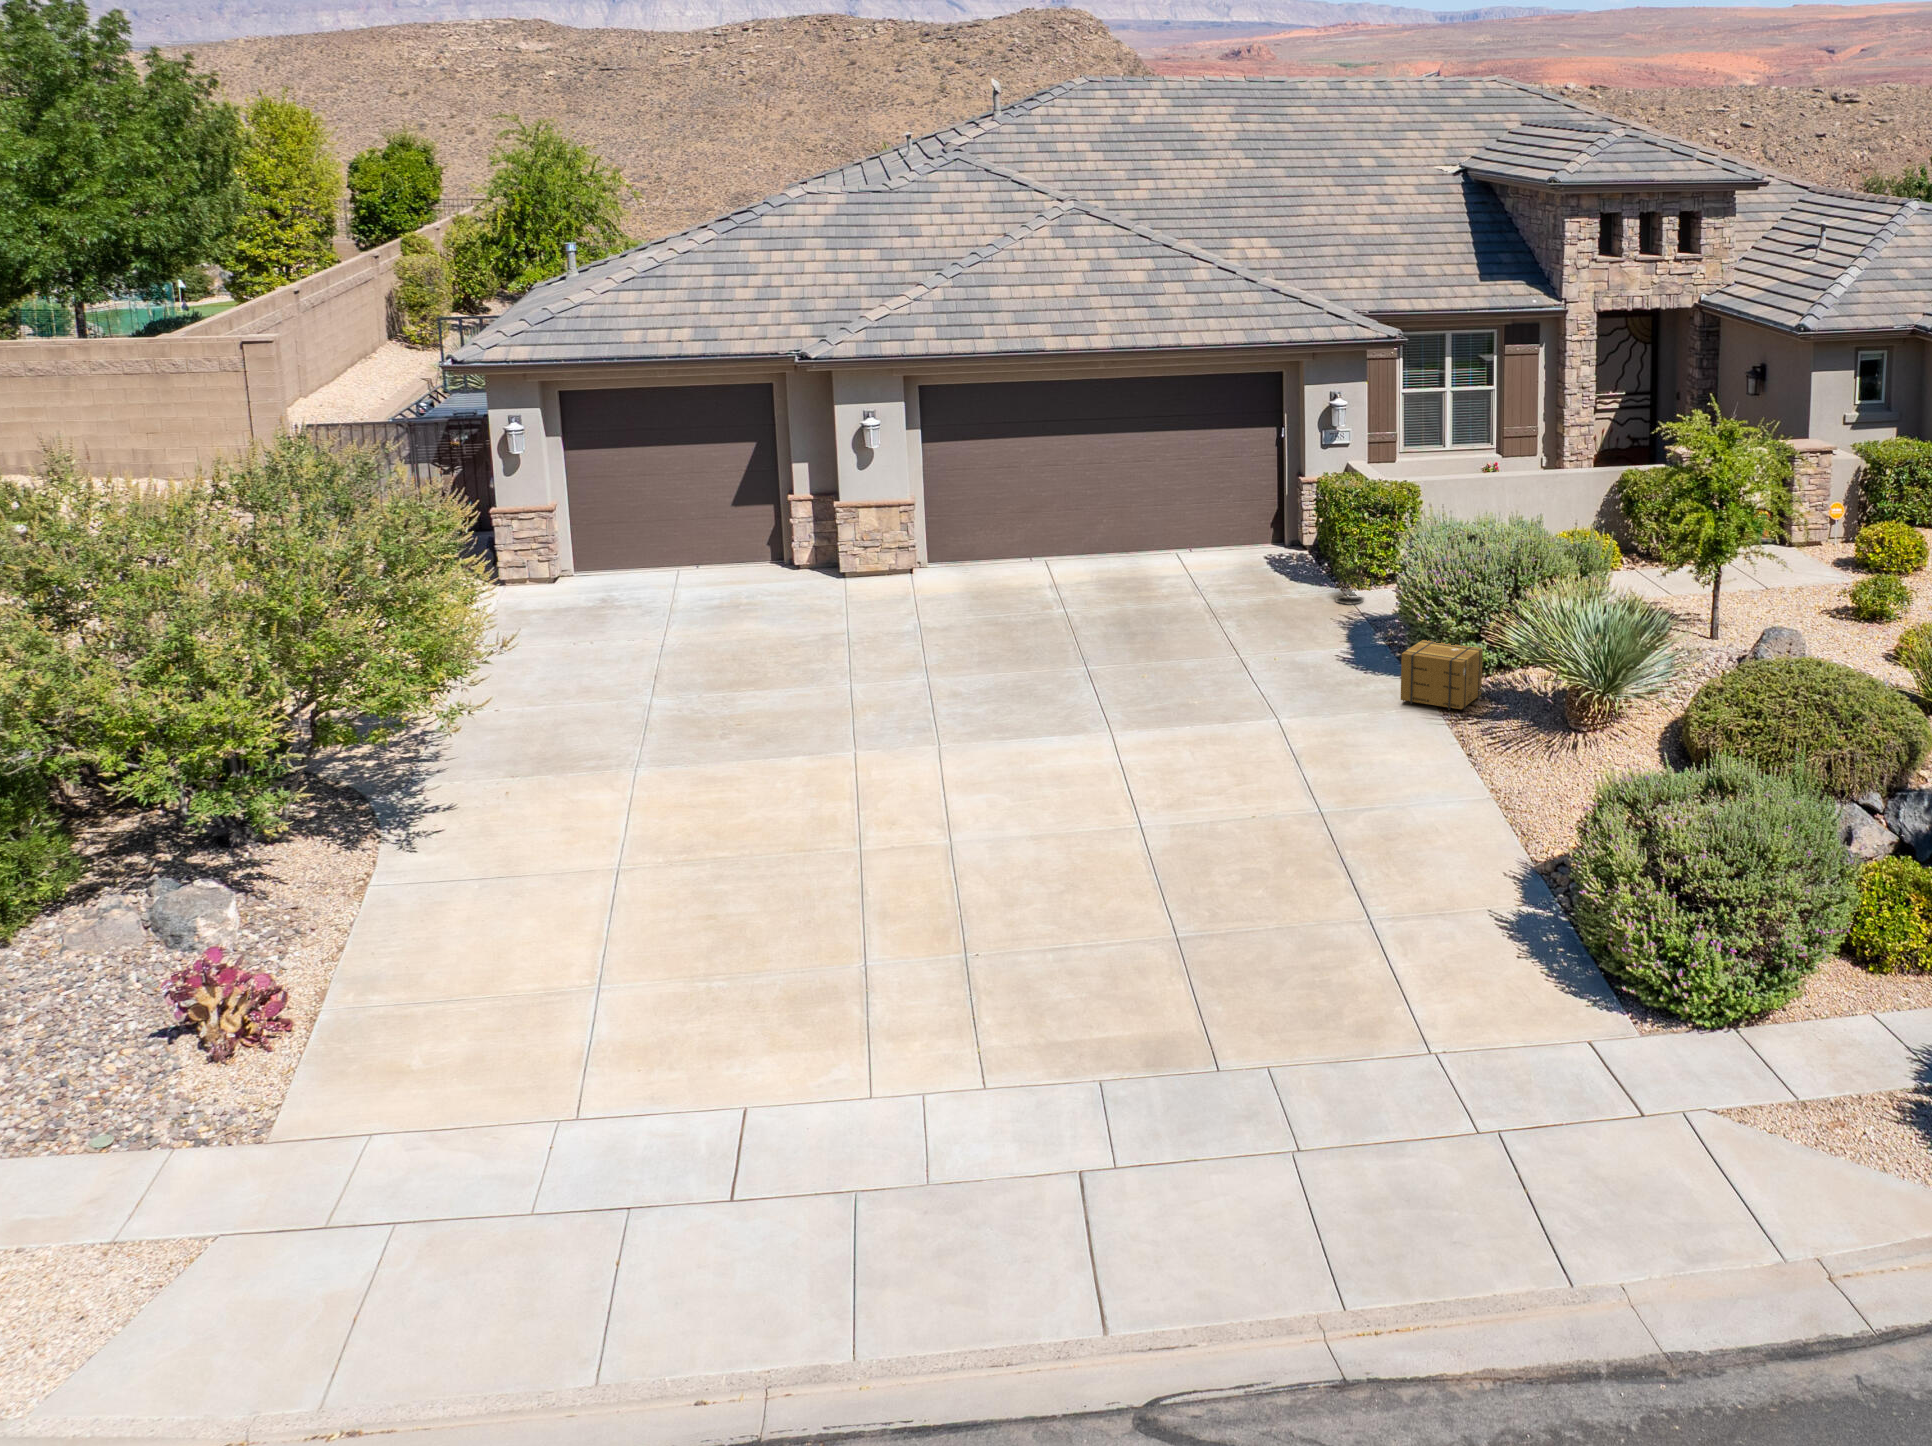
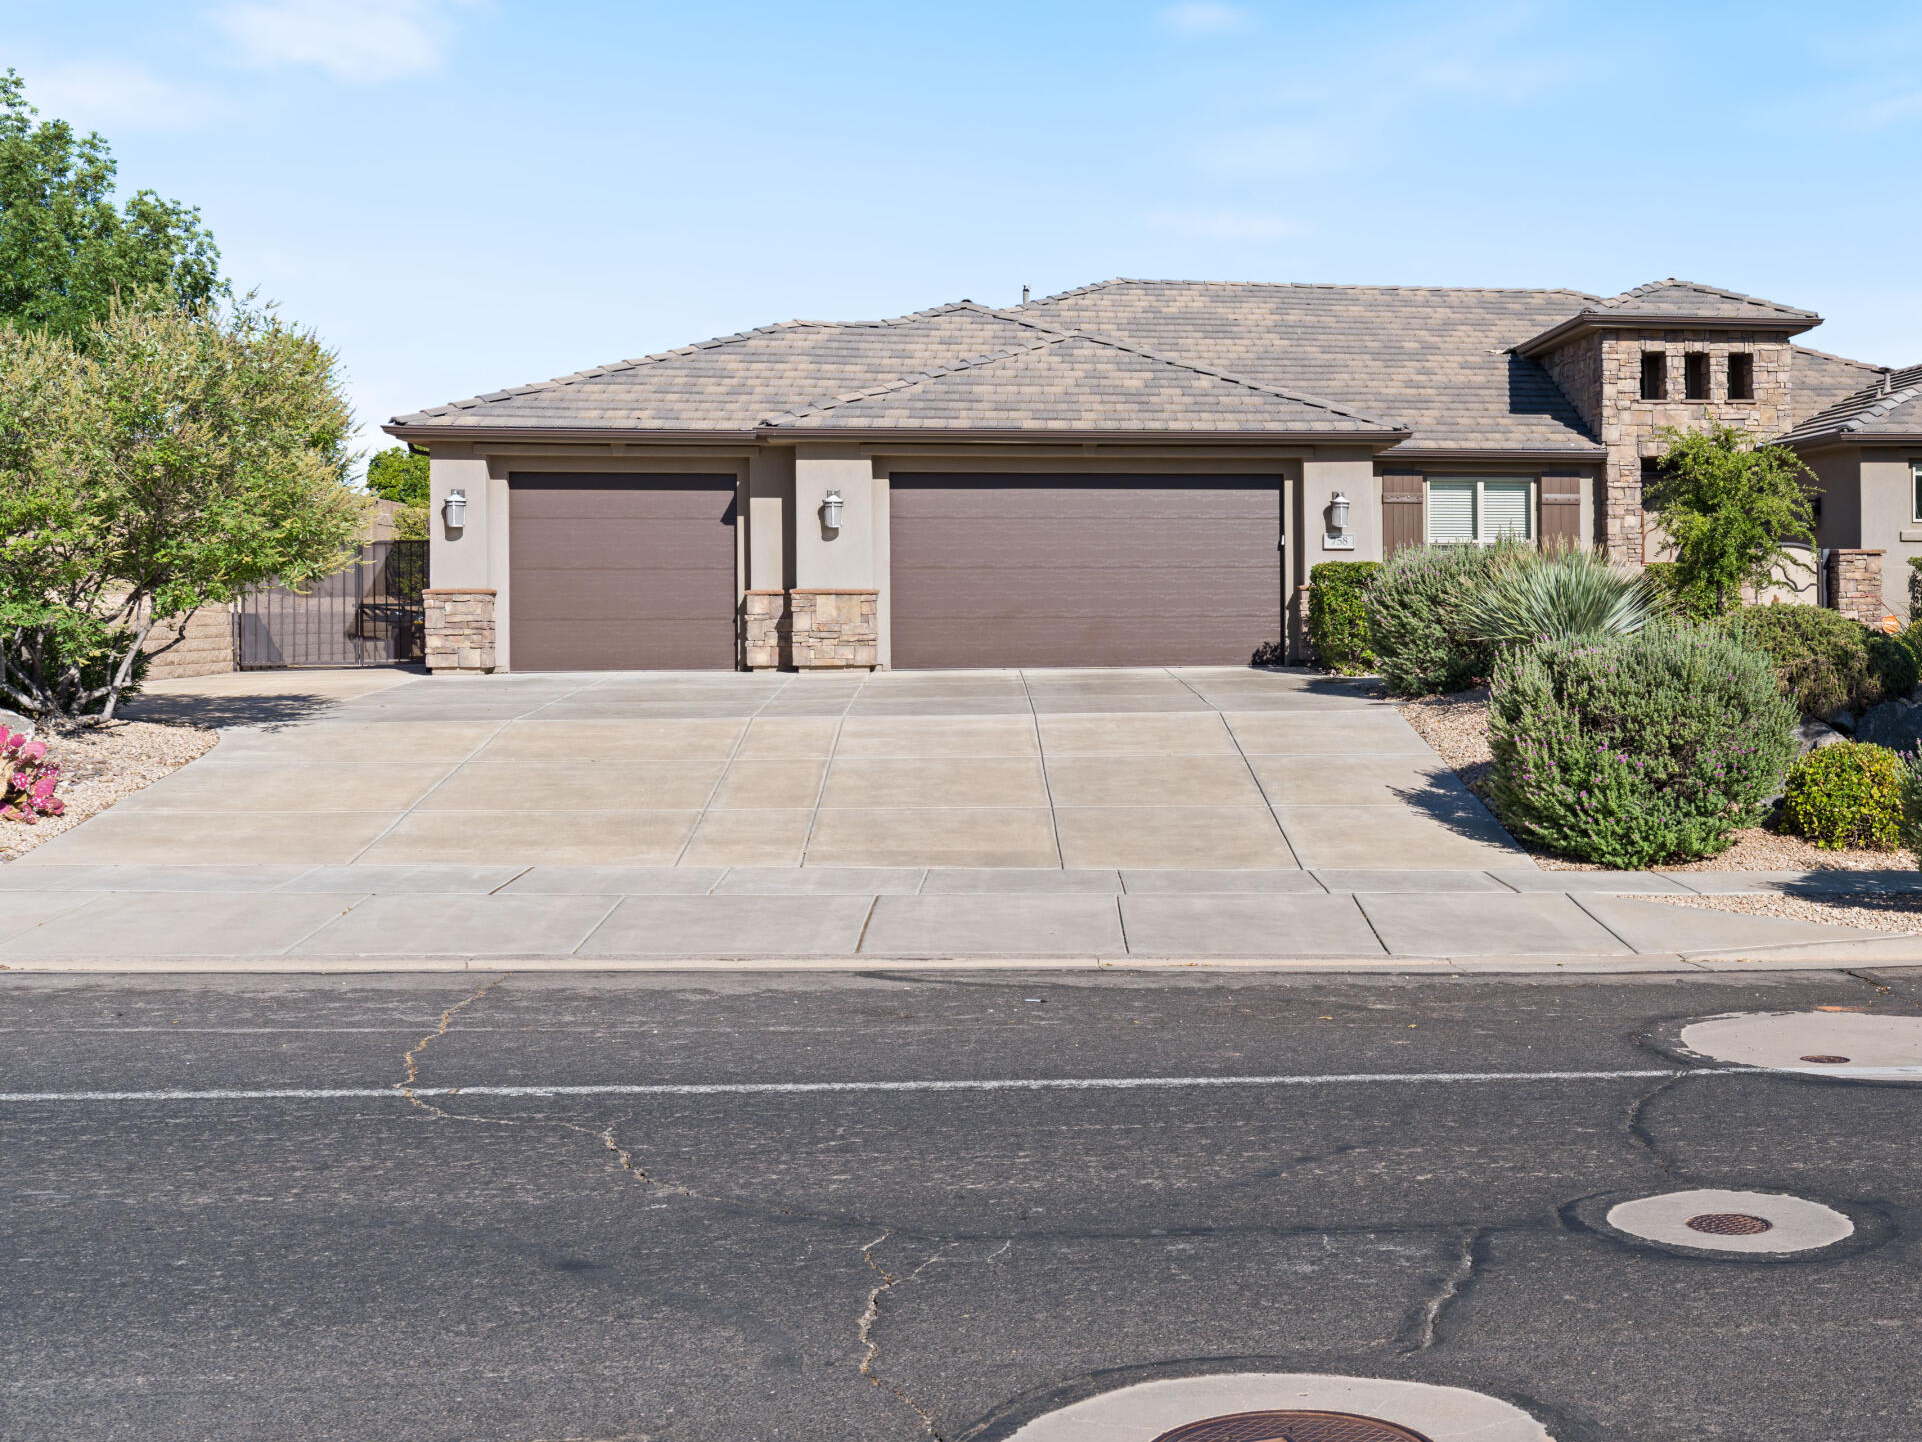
cardboard box: present [1401,640,1483,711] -> none [1361,656,1453,717]

